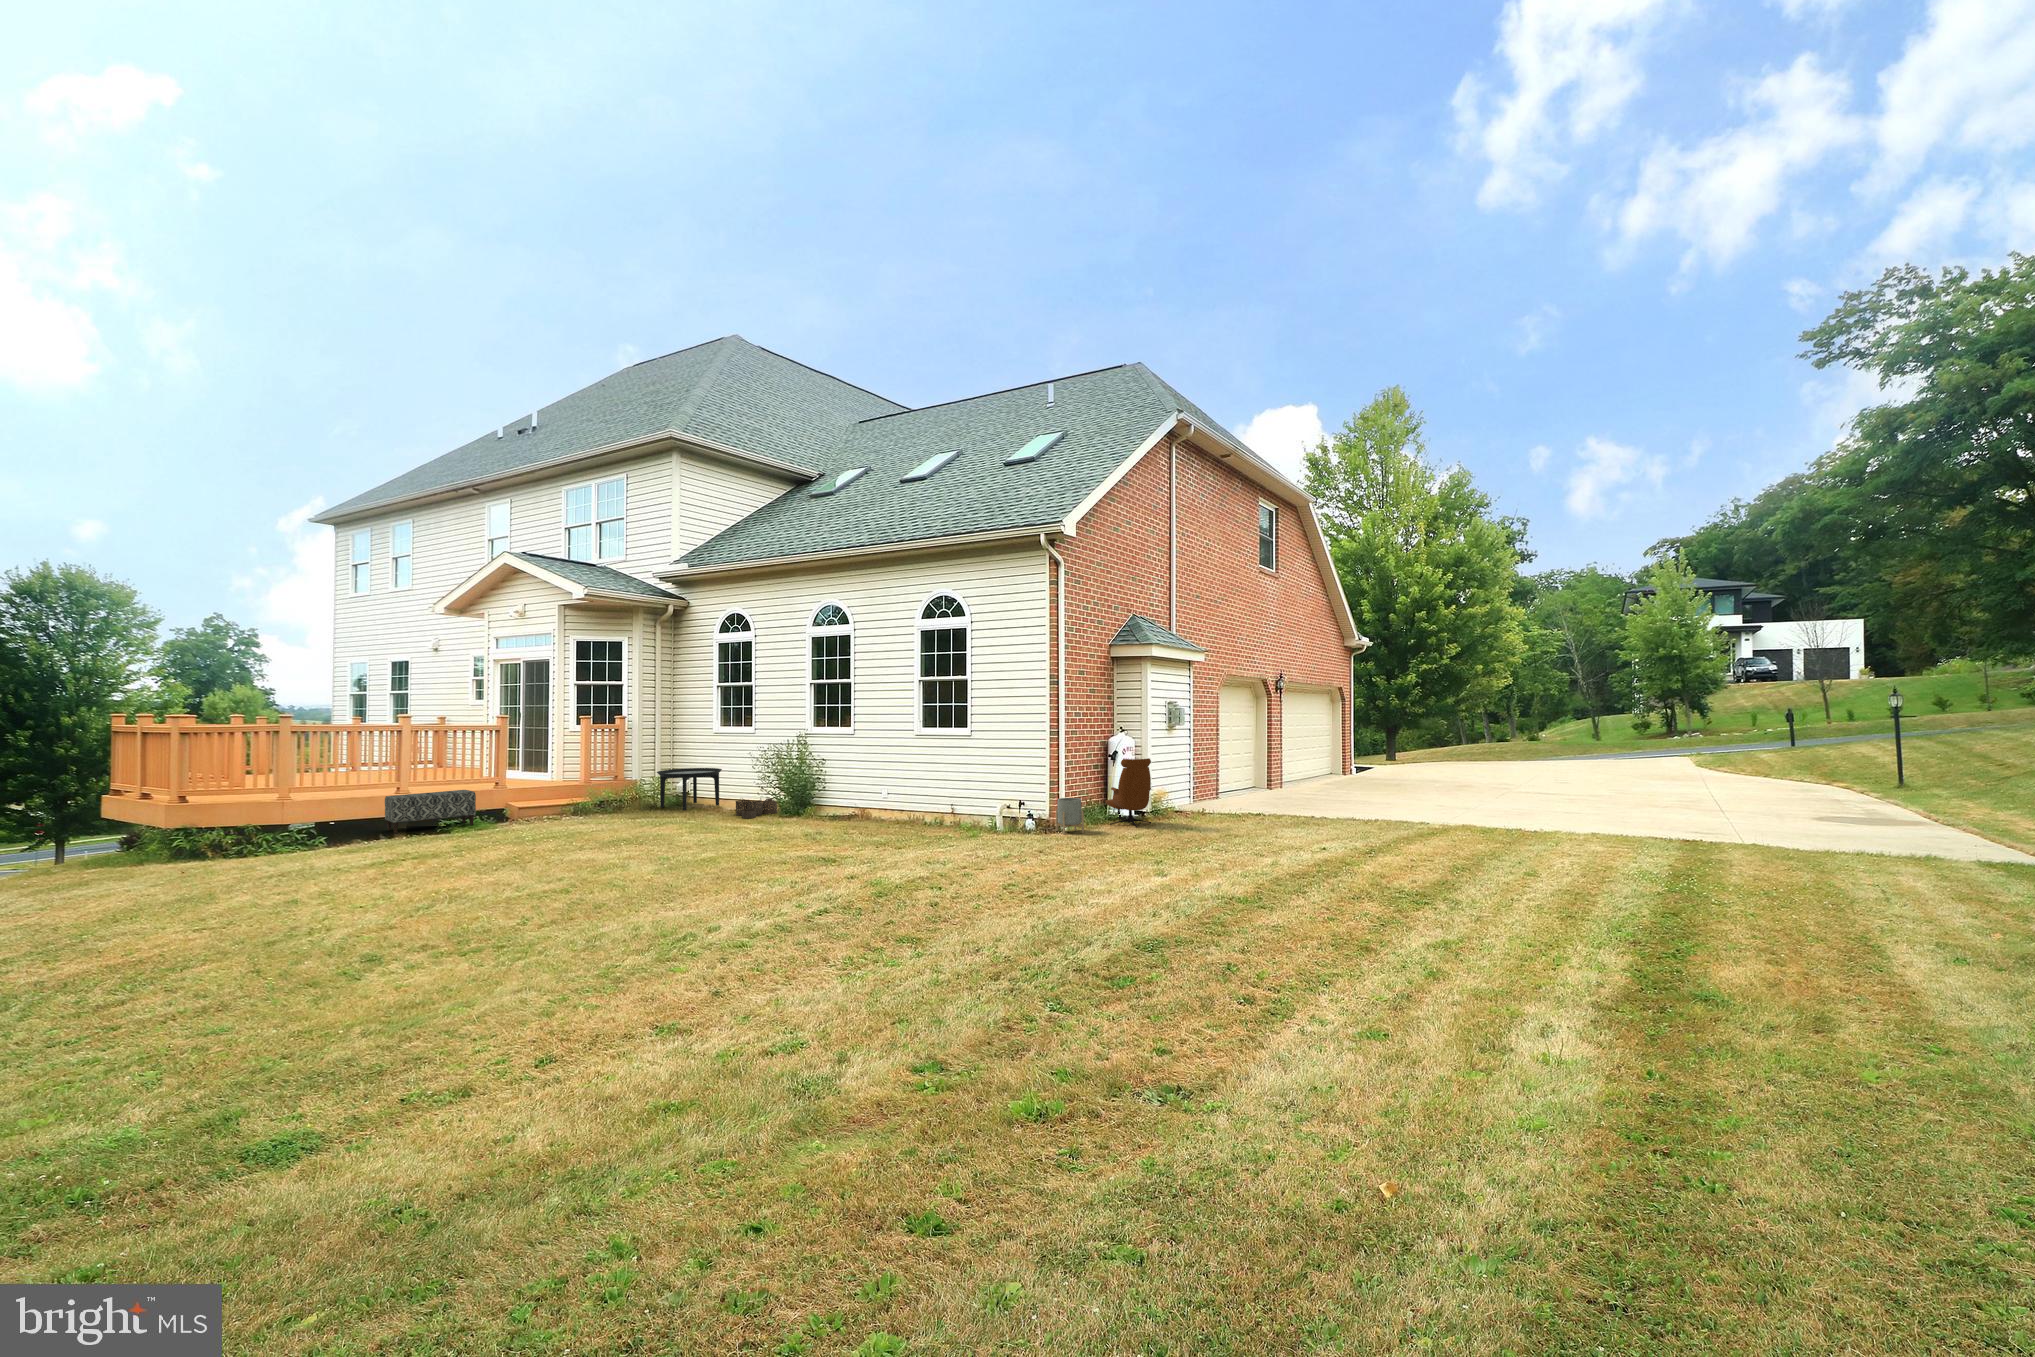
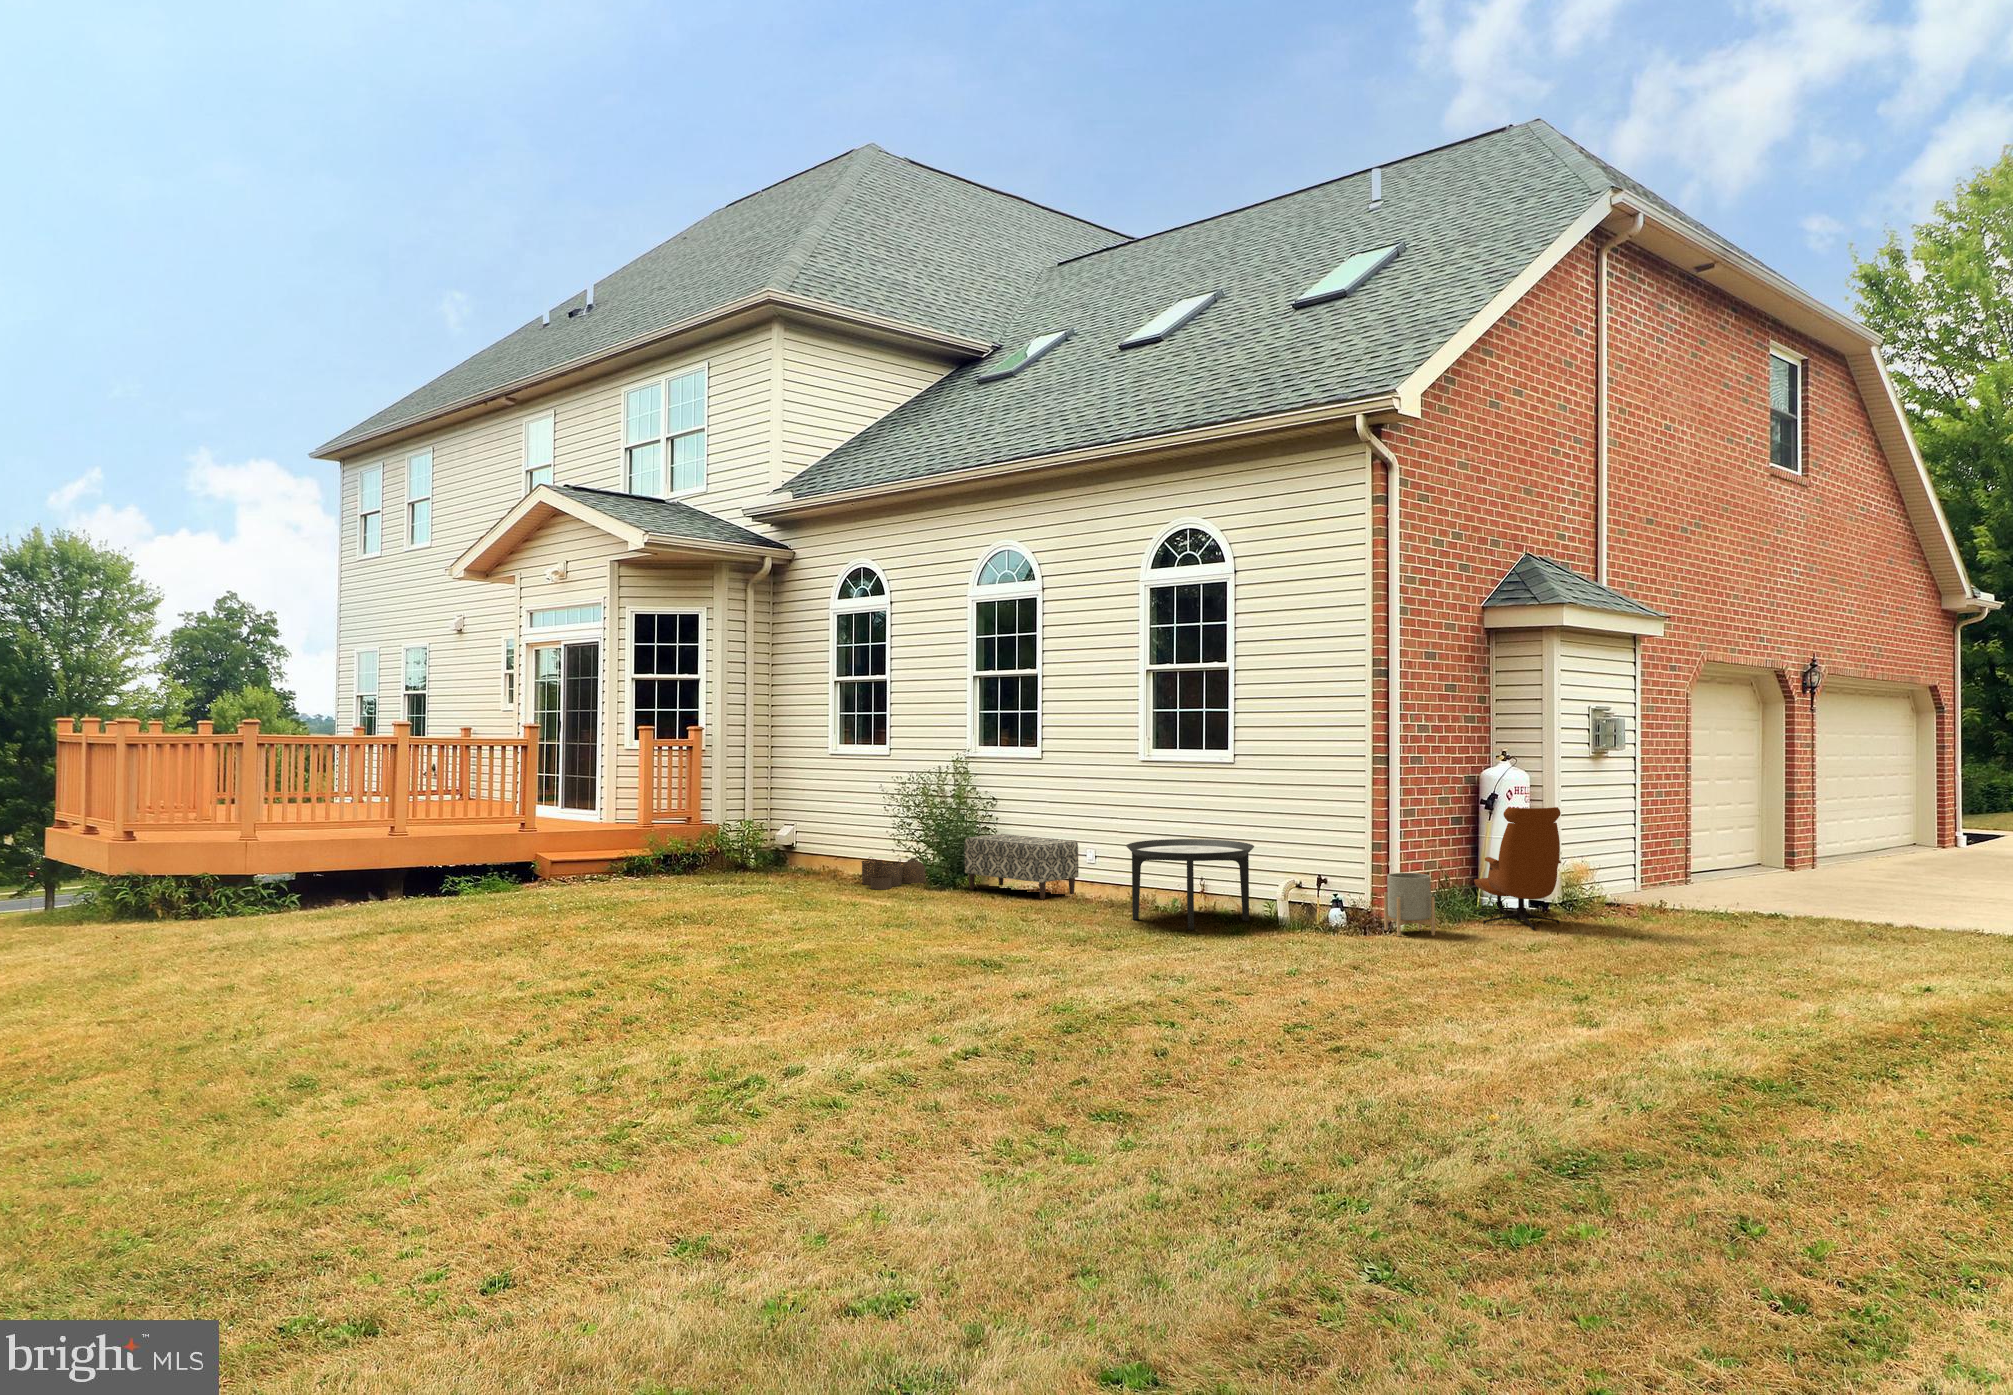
round table: present [657,768,722,810] -> present [1126,839,1254,930]
bench: present [385,790,476,833] -> present [965,834,1079,899]

